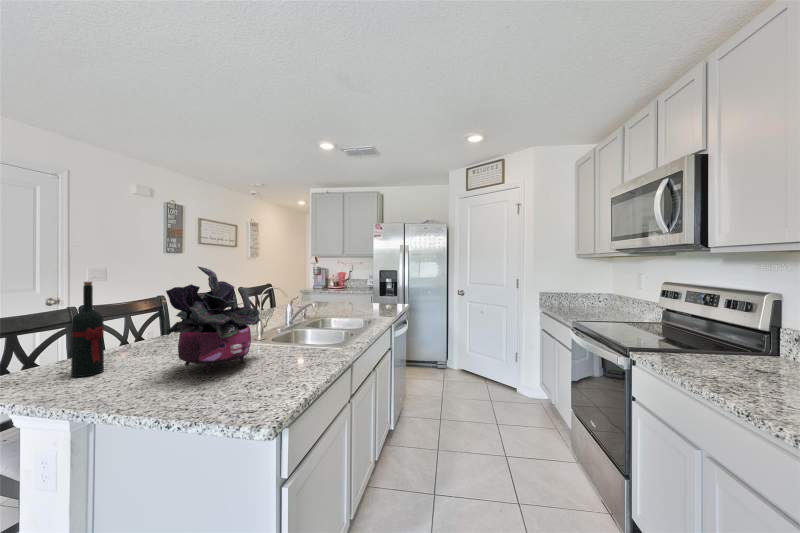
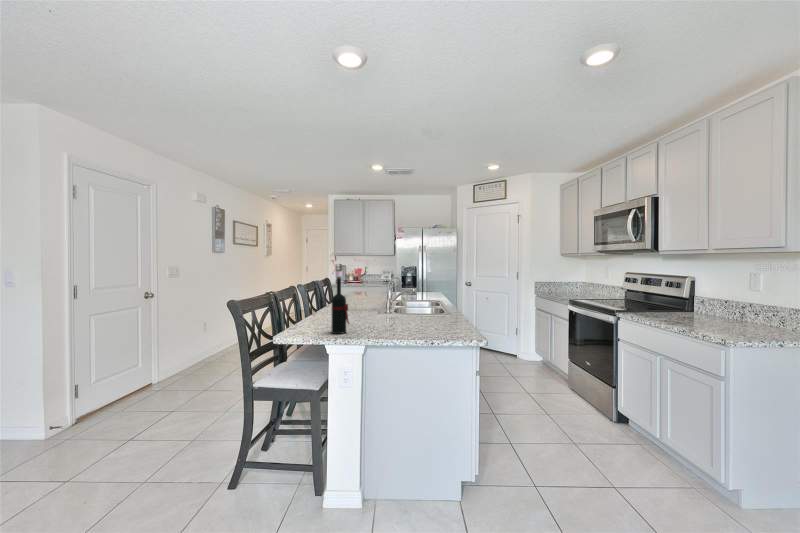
potted plant: present [166,267,261,374] -> none [384,267,429,329]

